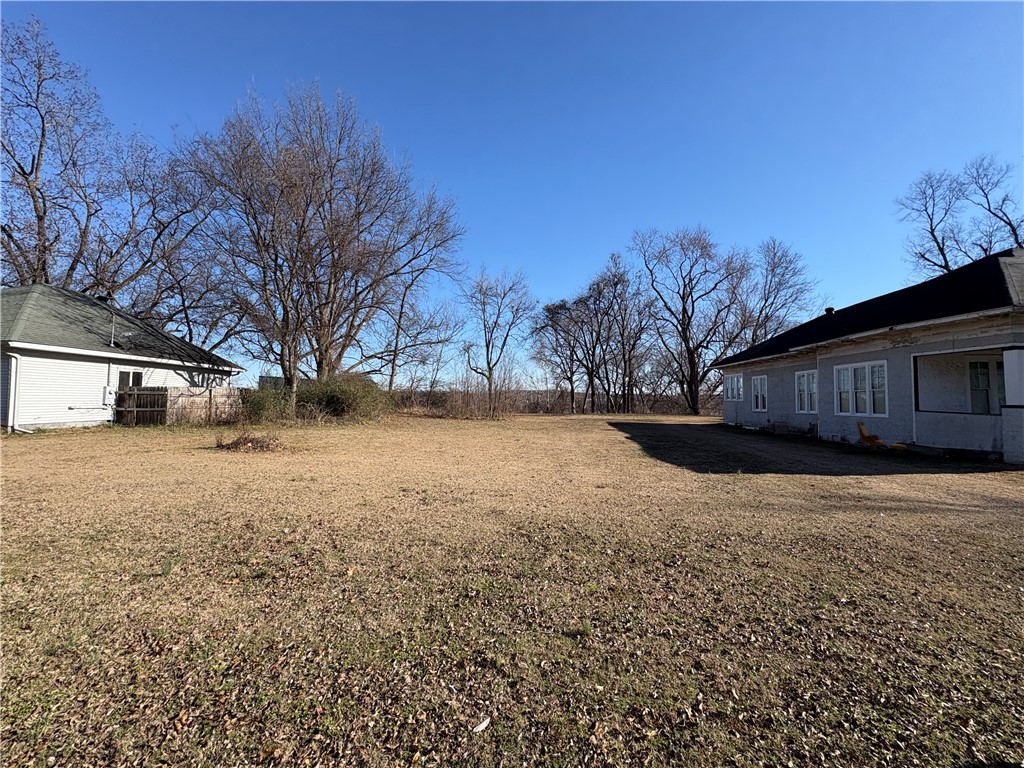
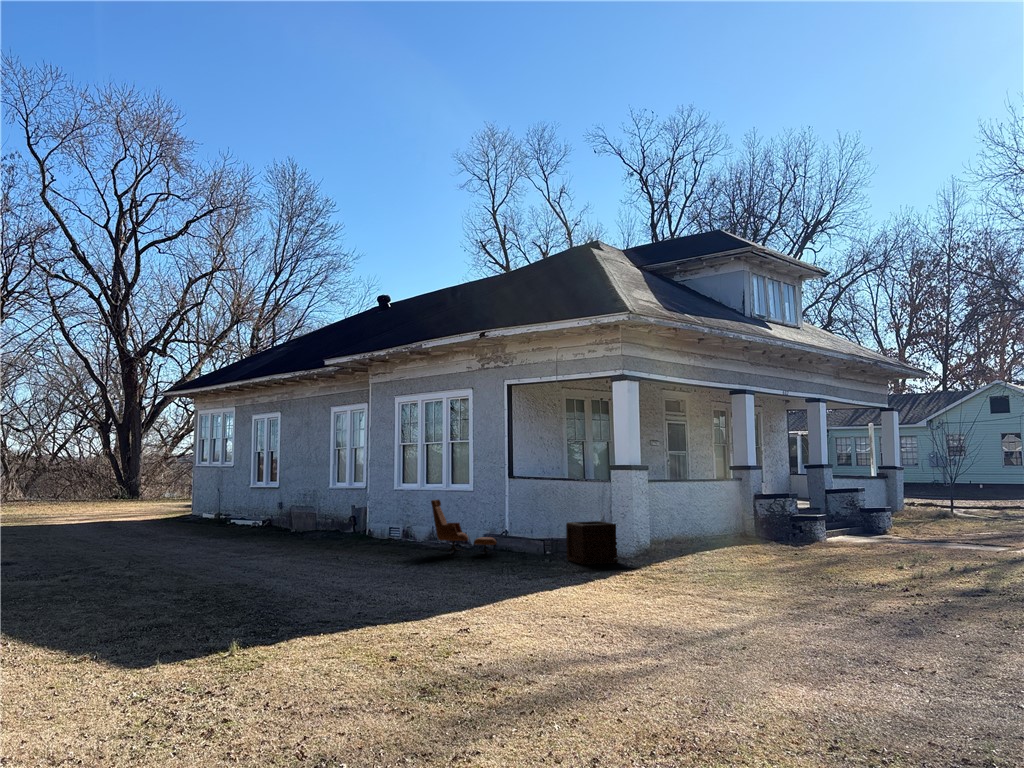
wooden crate: none [962,440,1011,468] -> present [566,521,618,565]

